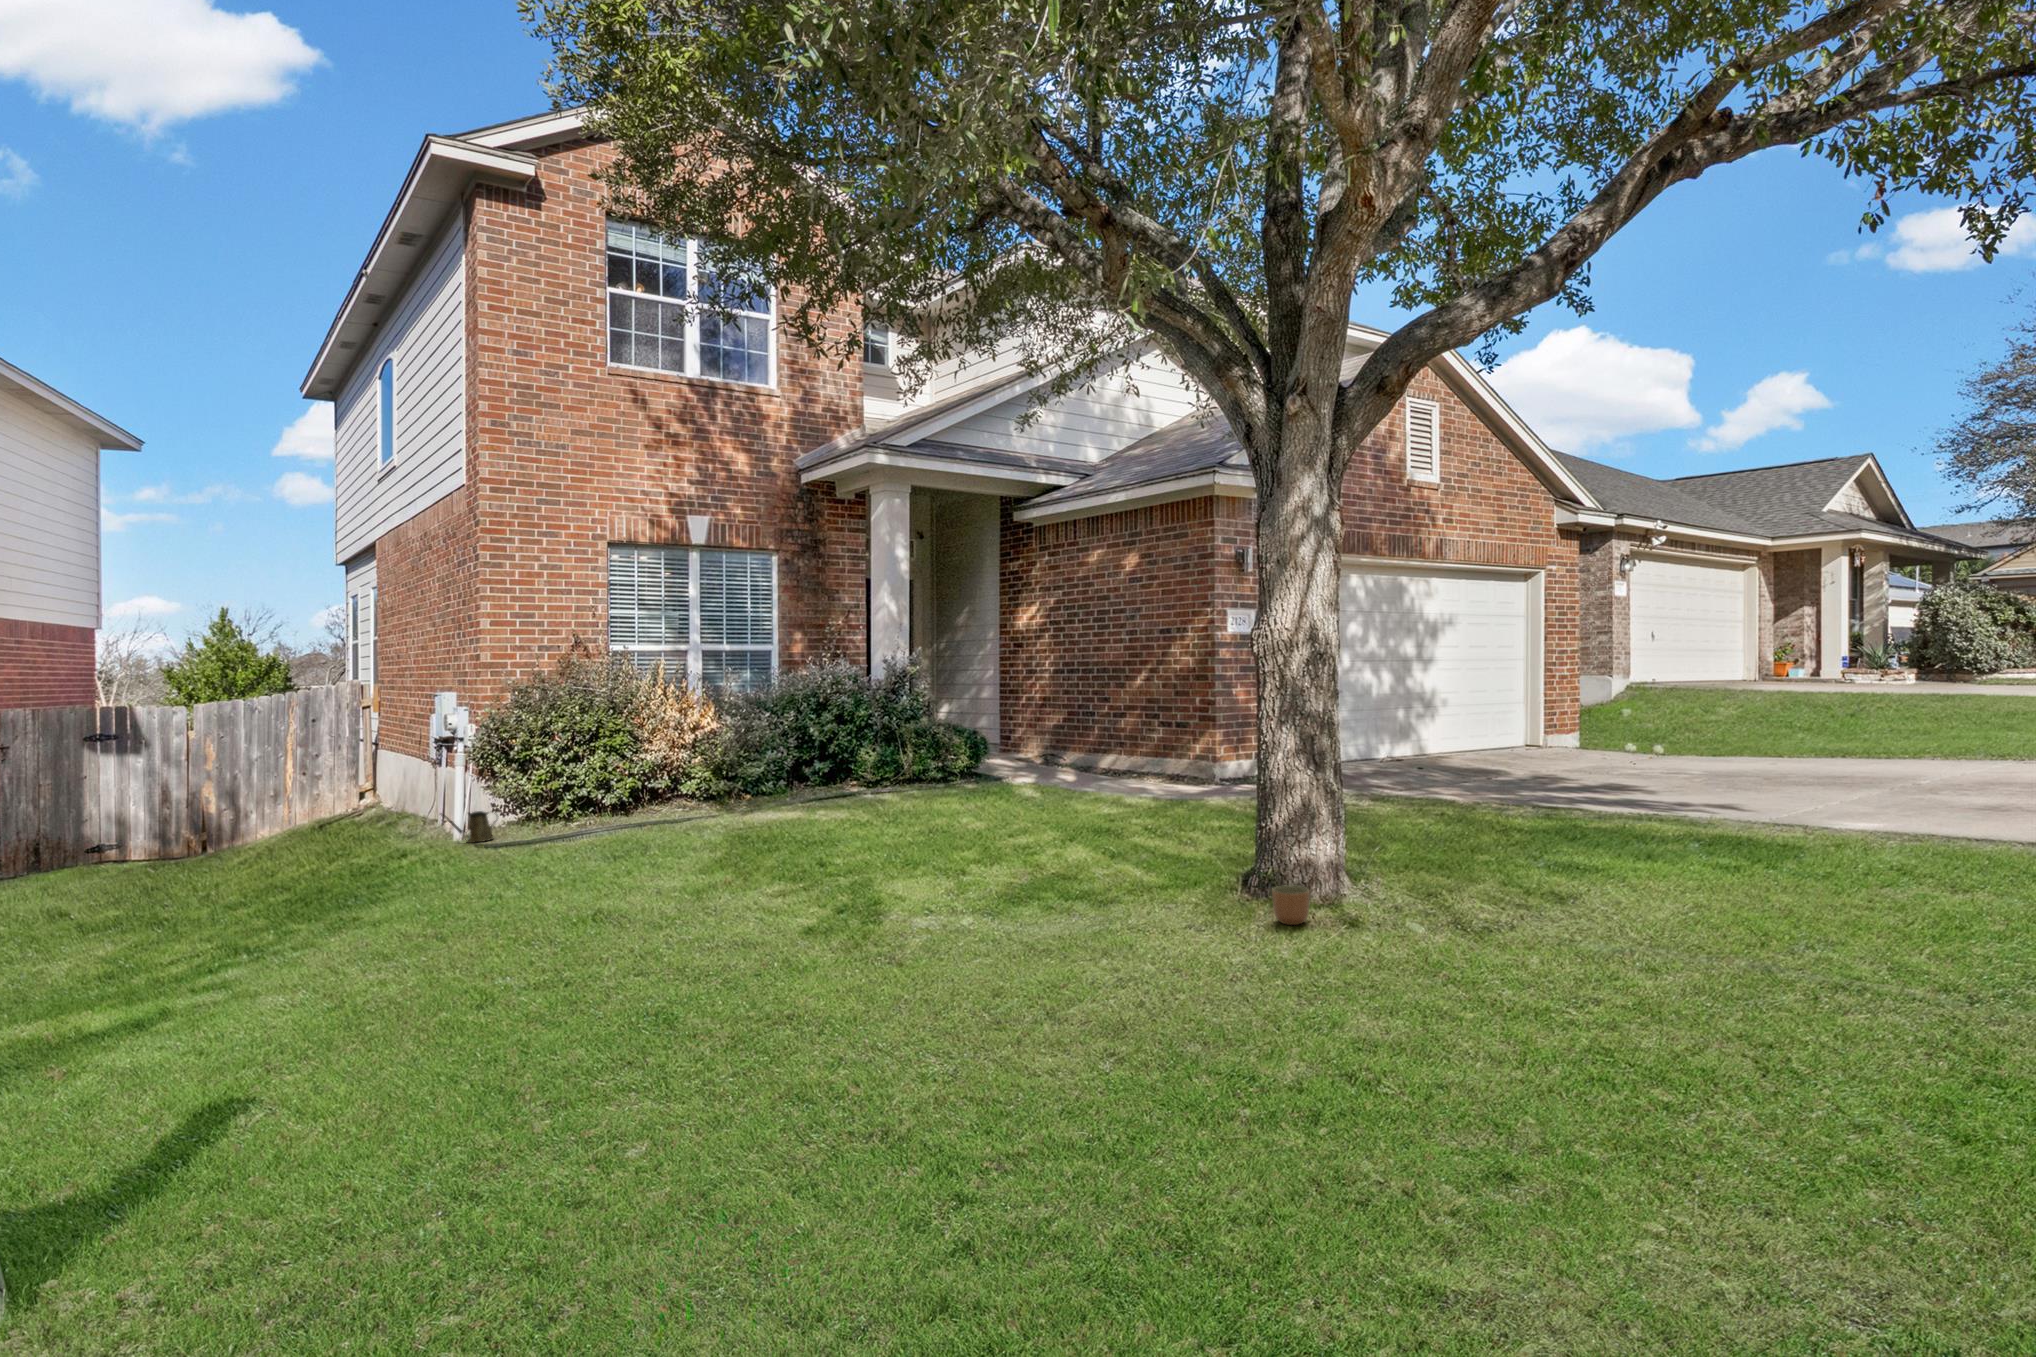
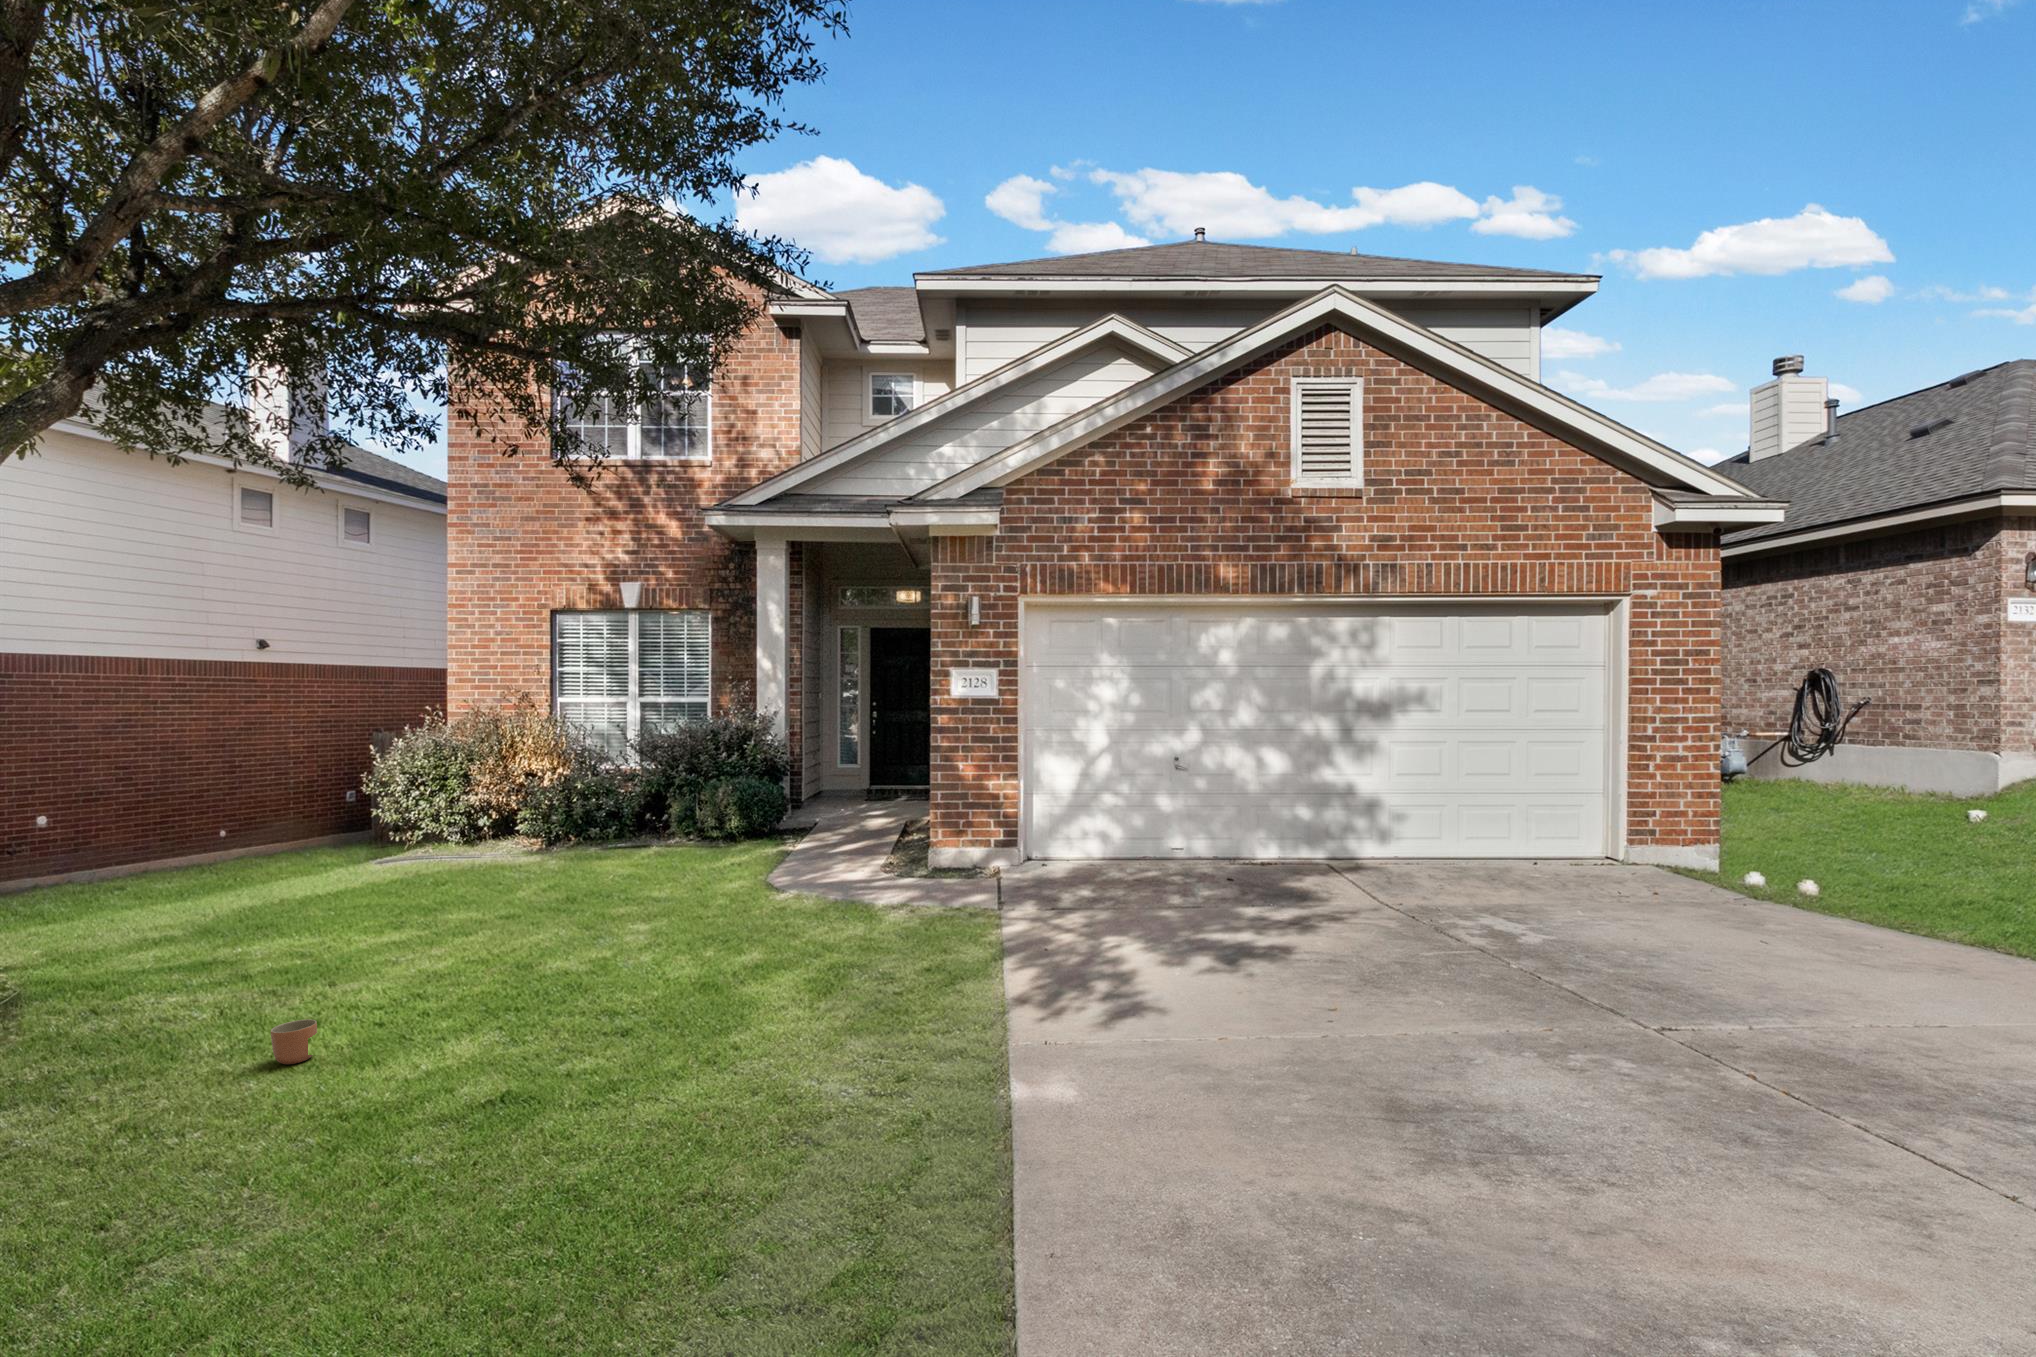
watering can: present [441,811,498,843] -> none [371,827,420,852]

